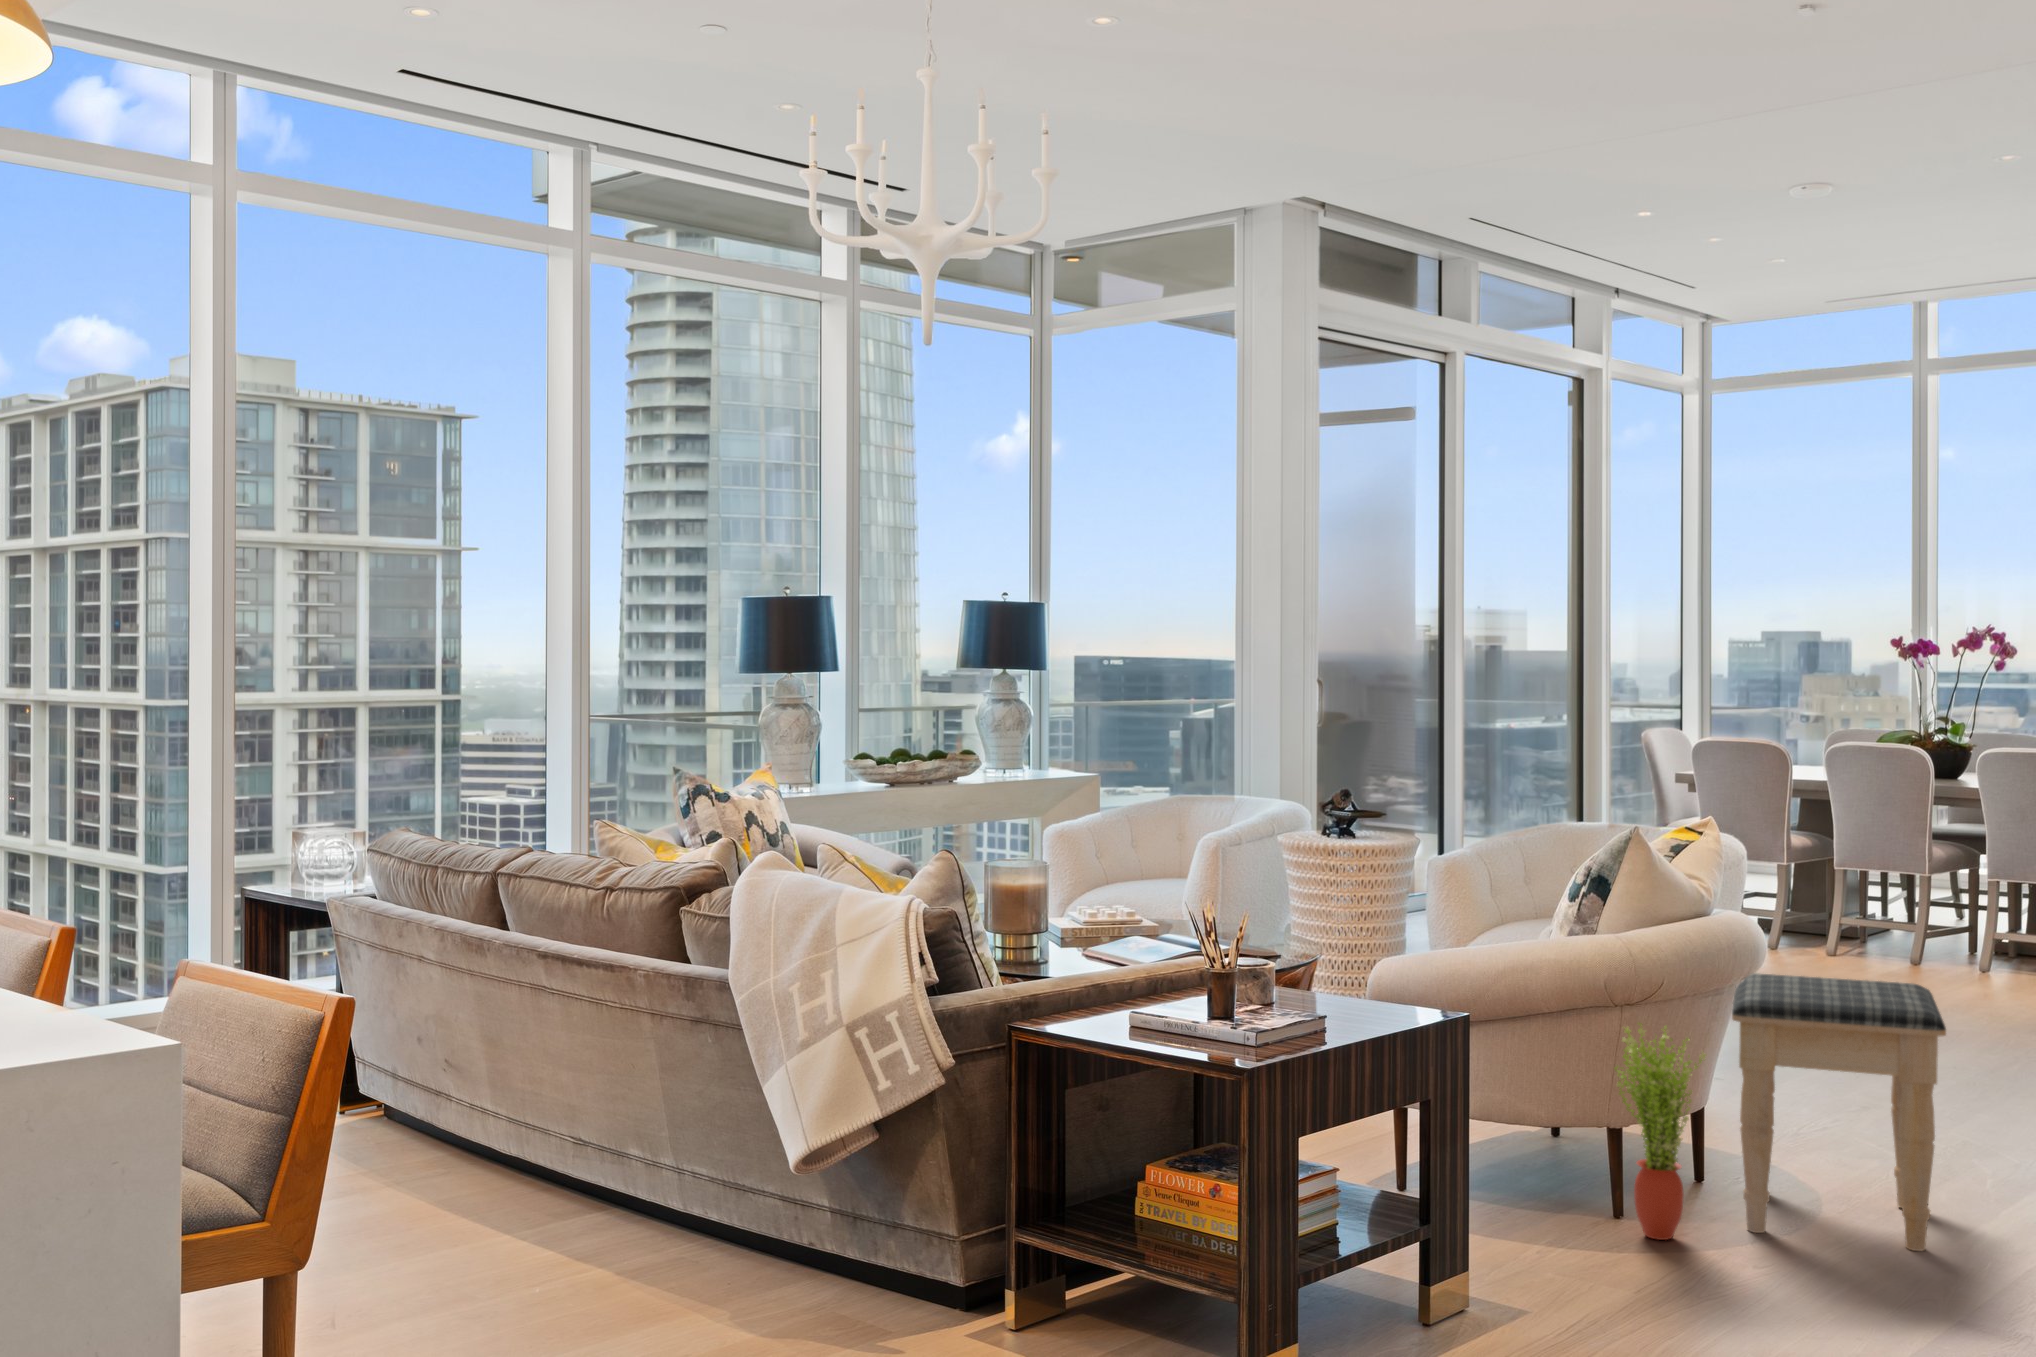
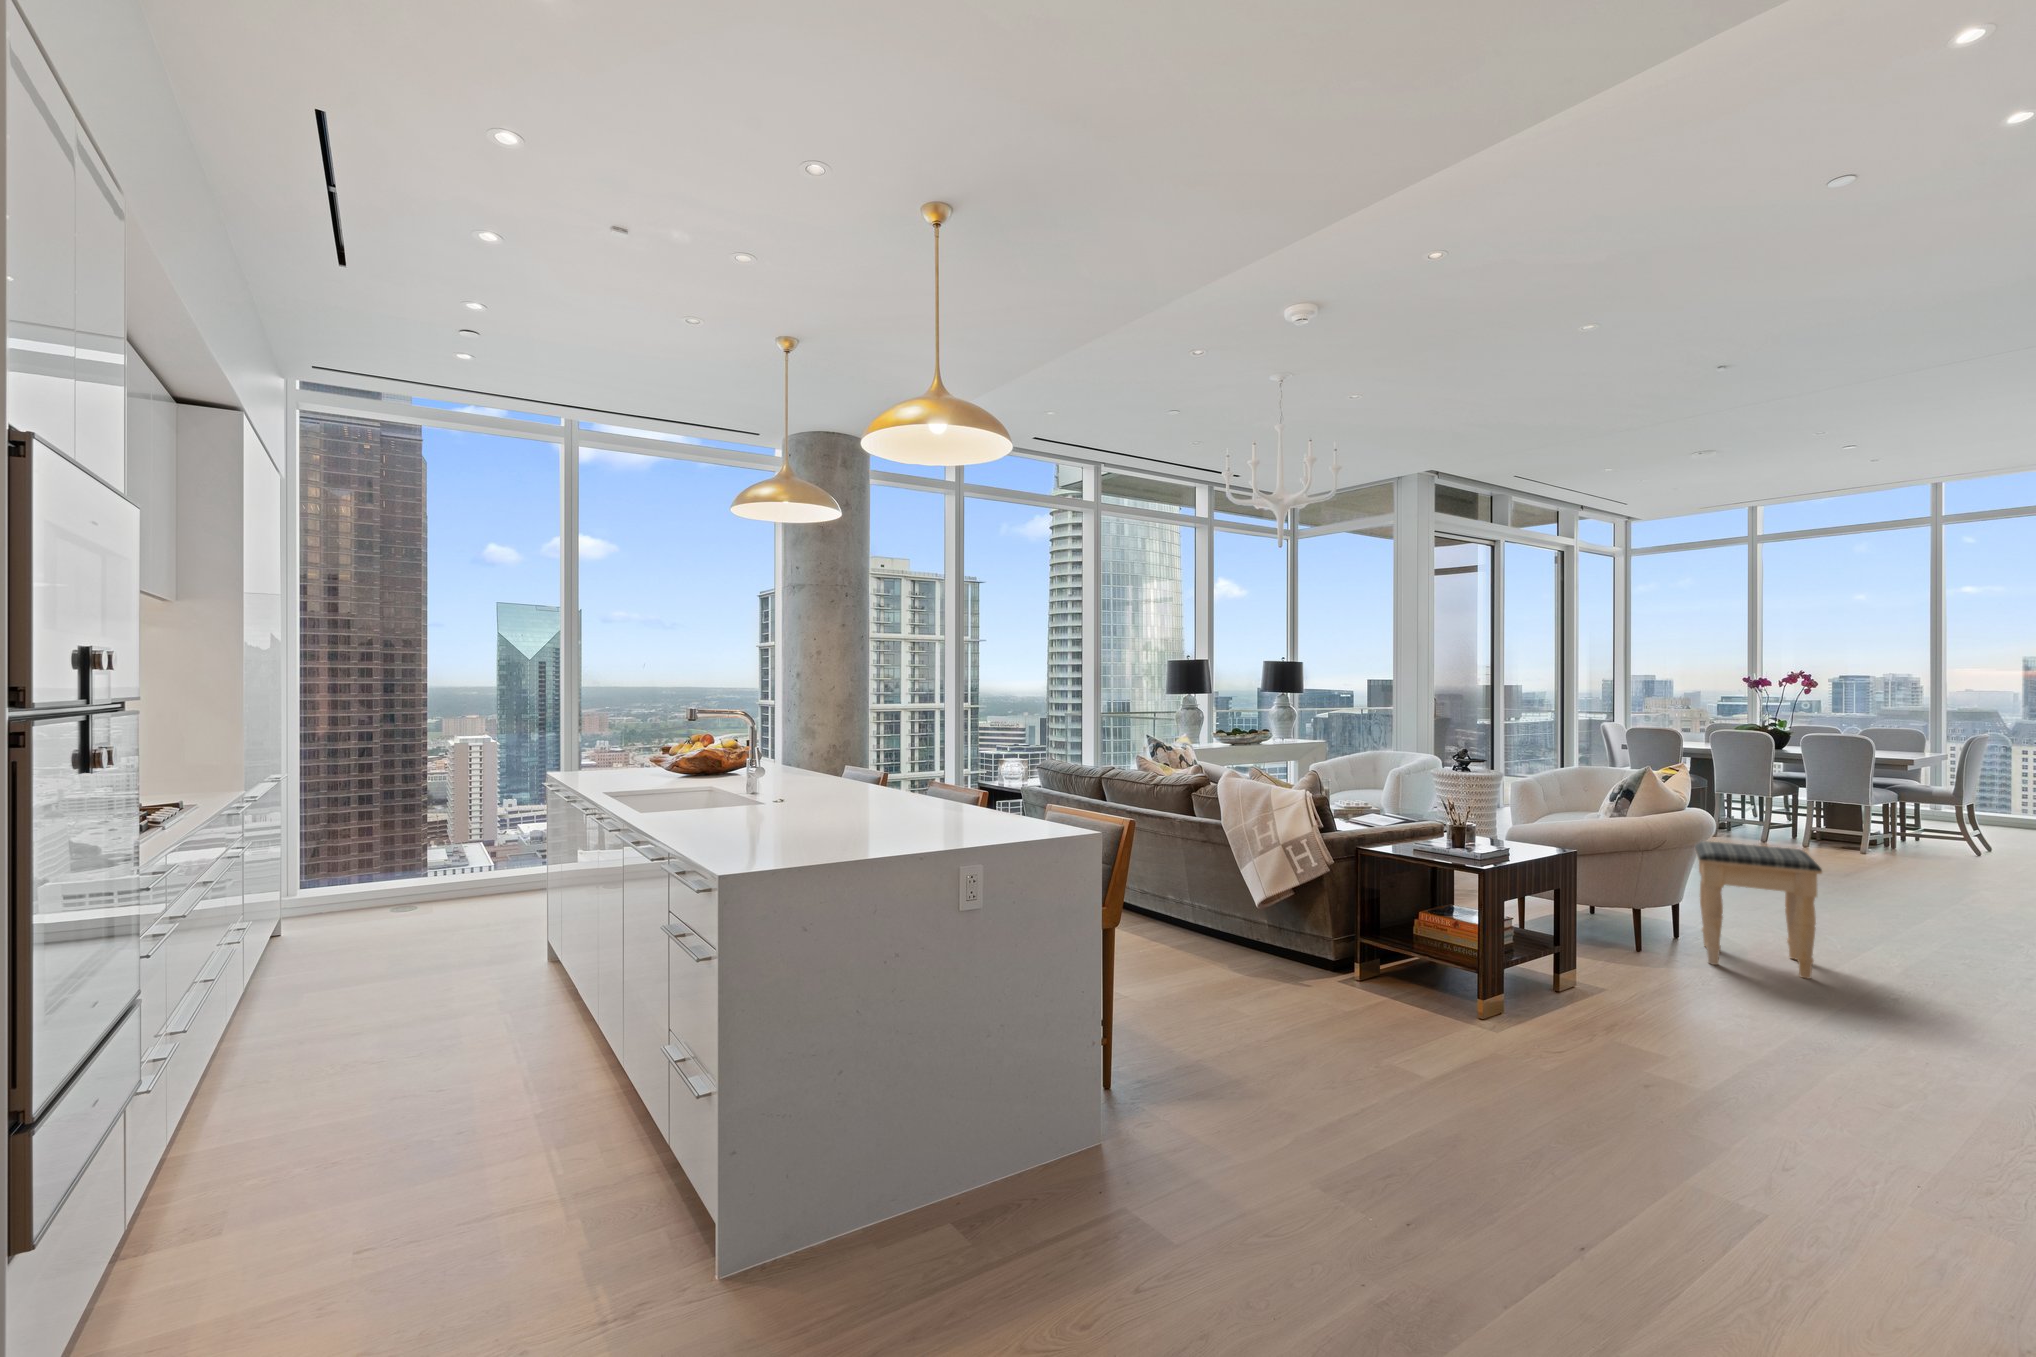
potted plant: present [1615,1025,1706,1240] -> none [1638,861,1687,965]

